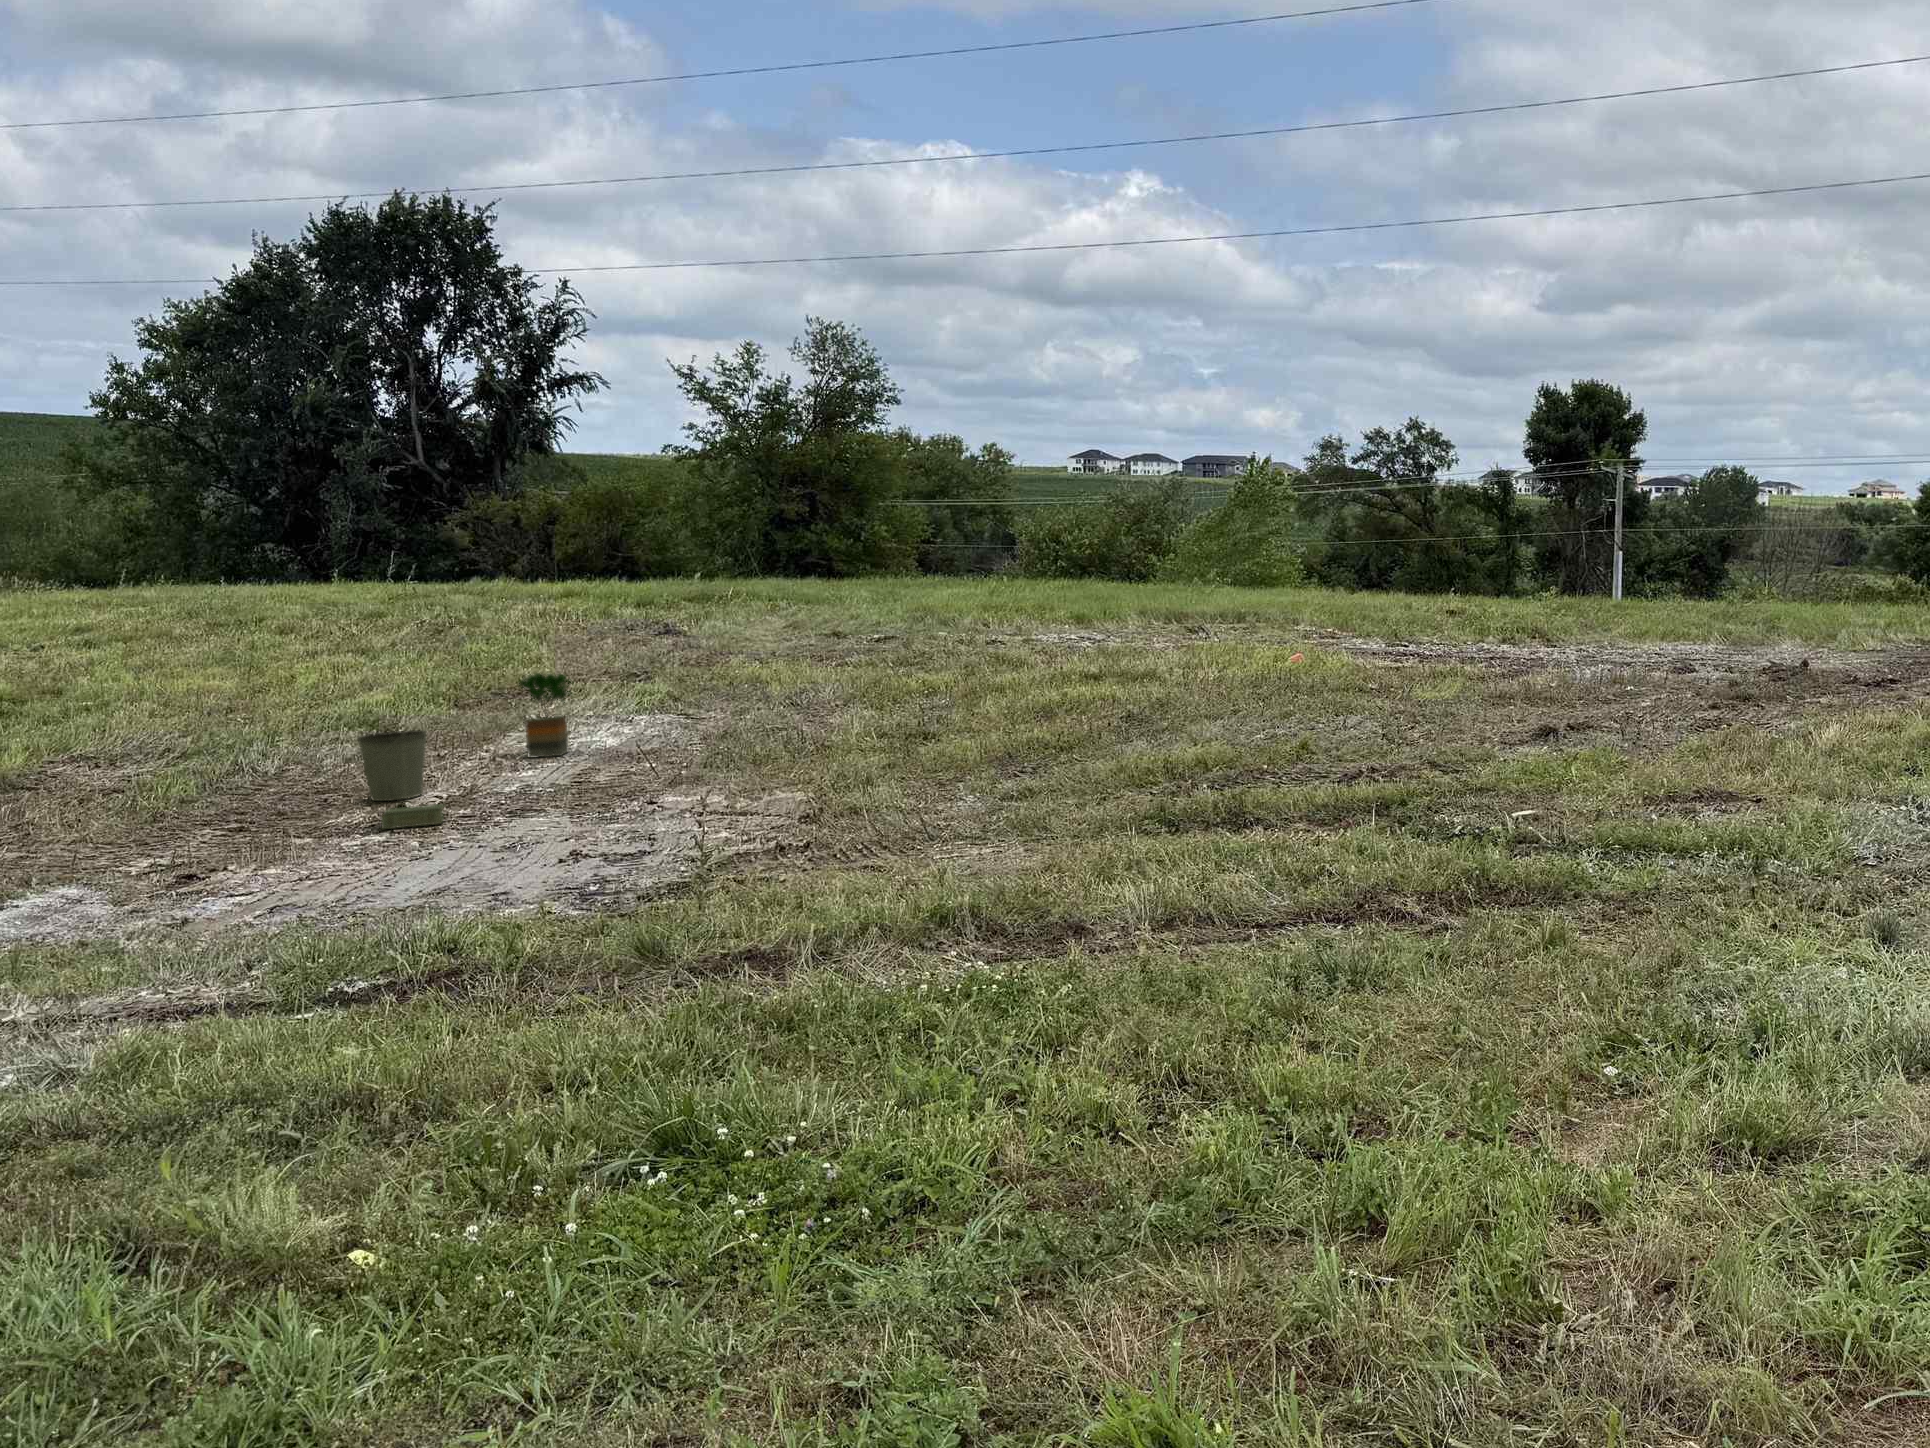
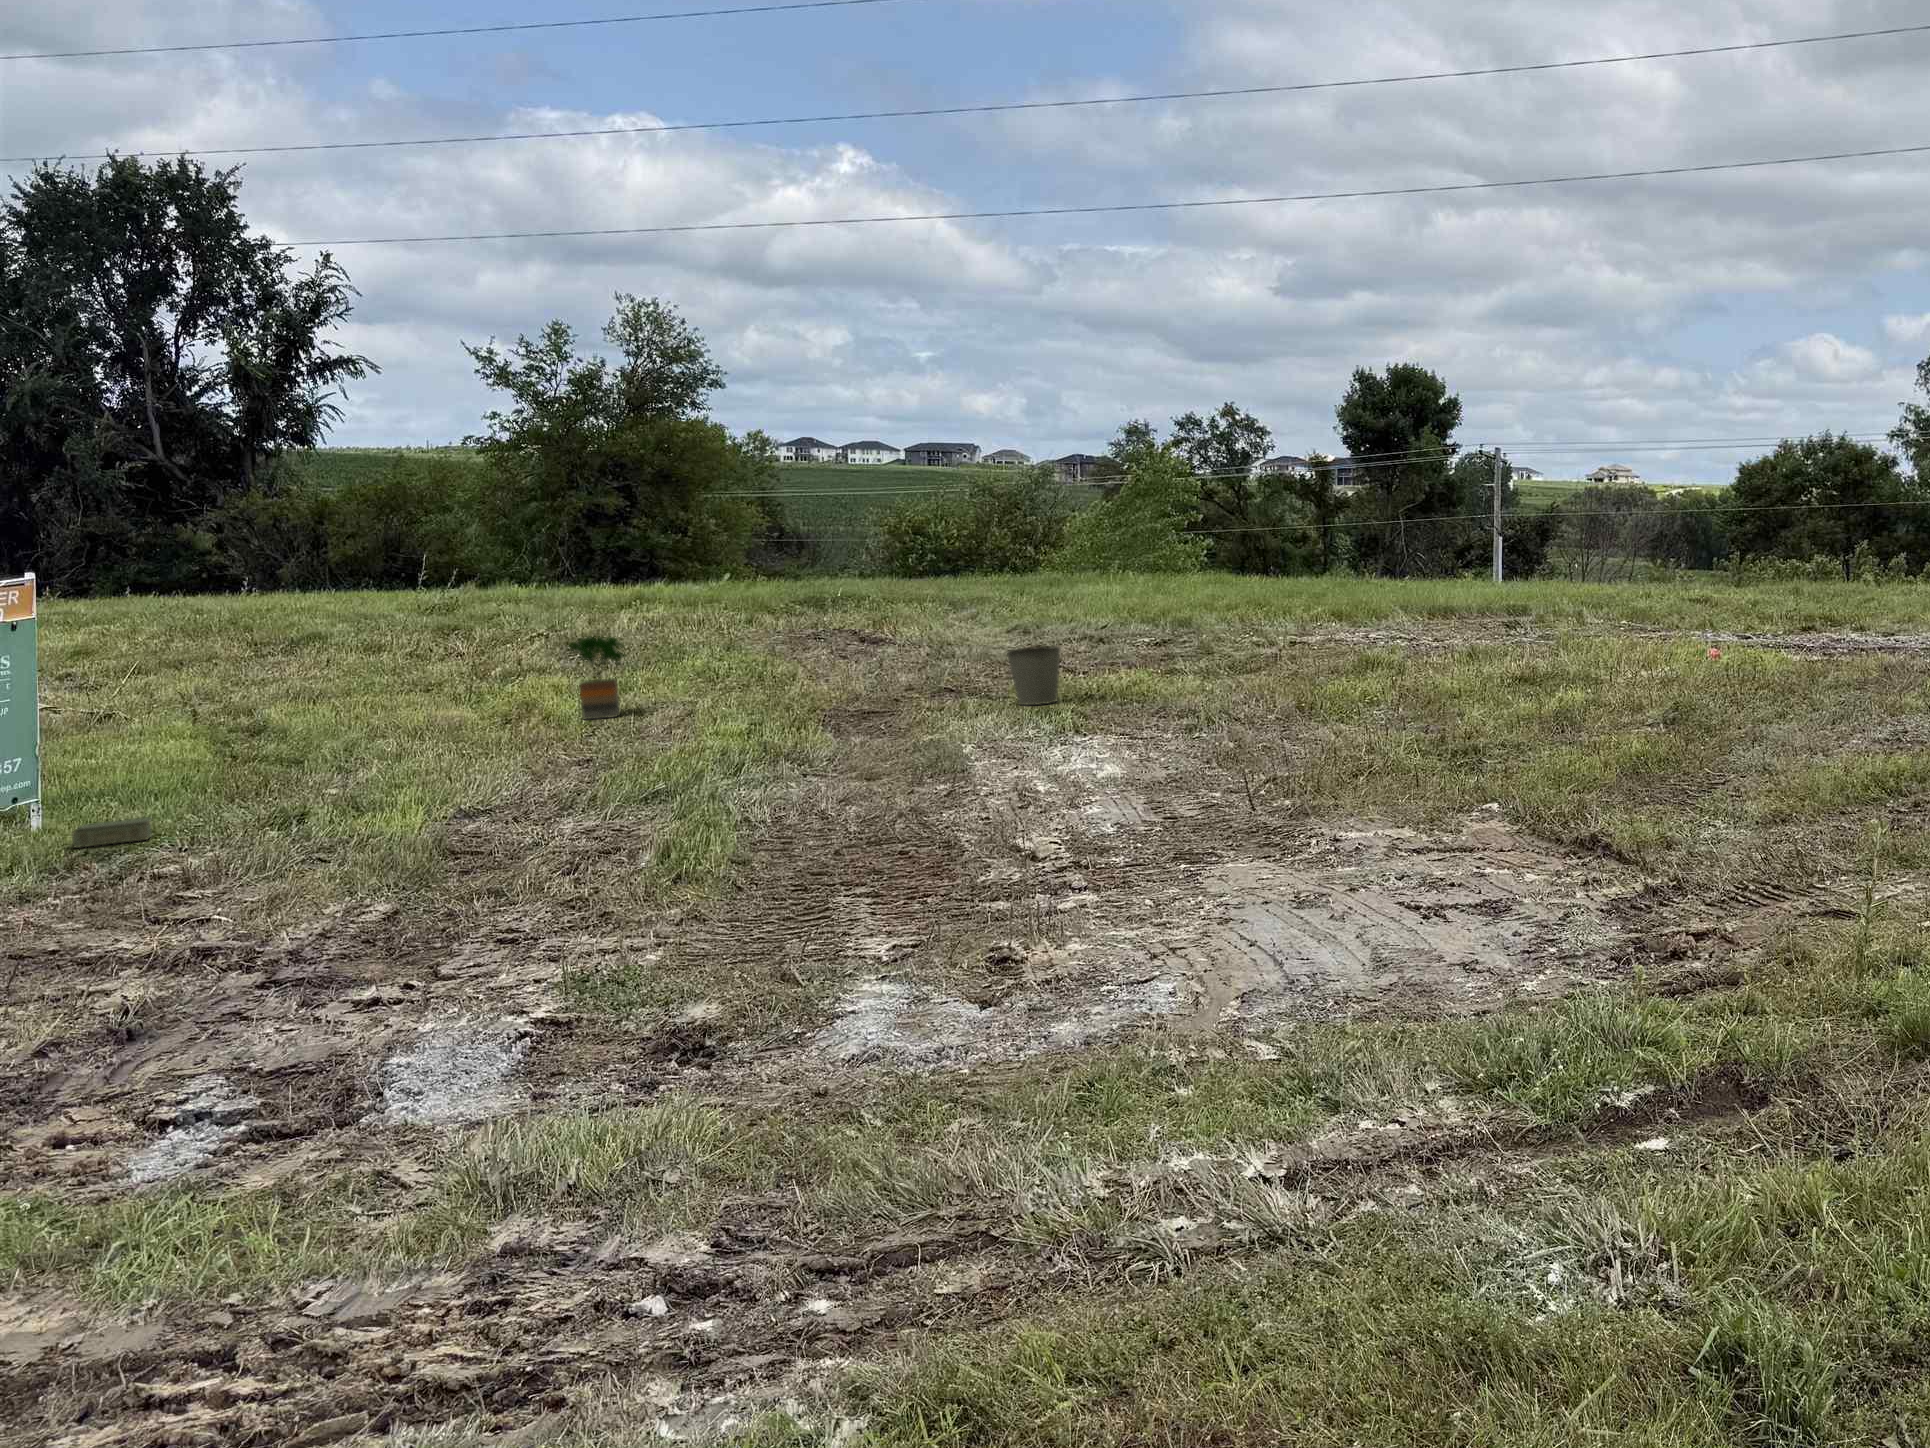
potted tree: present [518,673,574,758] -> present [568,636,625,720]
bucket: present [357,730,426,801] -> present [1007,644,1060,705]

